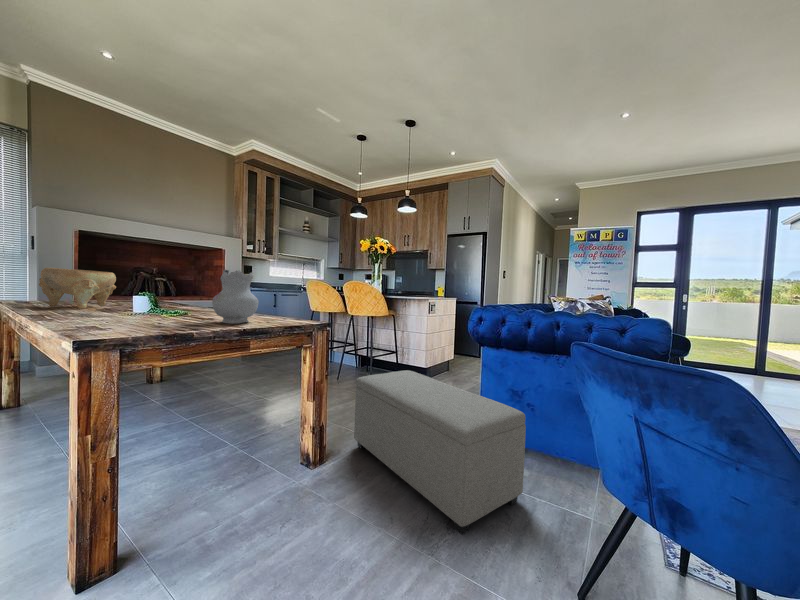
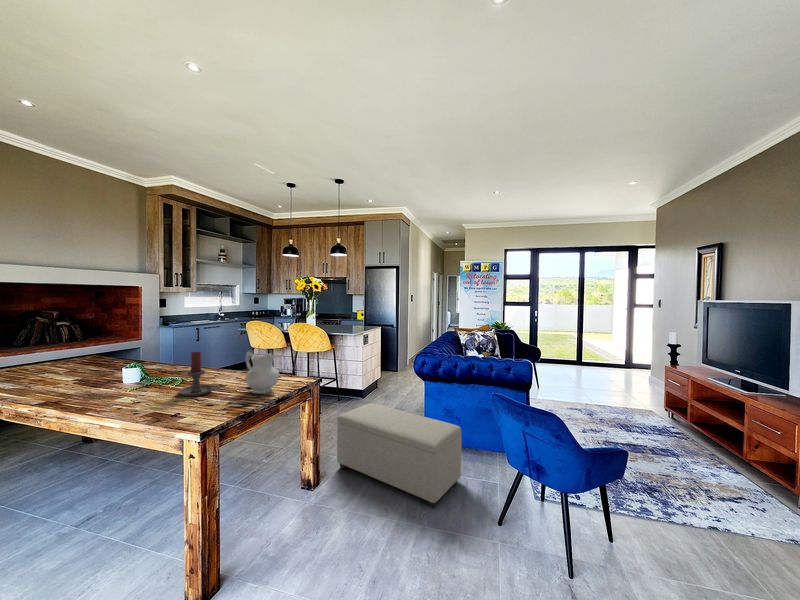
candle holder: none [143,266,188,319] -> present [178,352,220,396]
decorative bowl: present [39,268,116,309] -> none [23,346,102,389]

